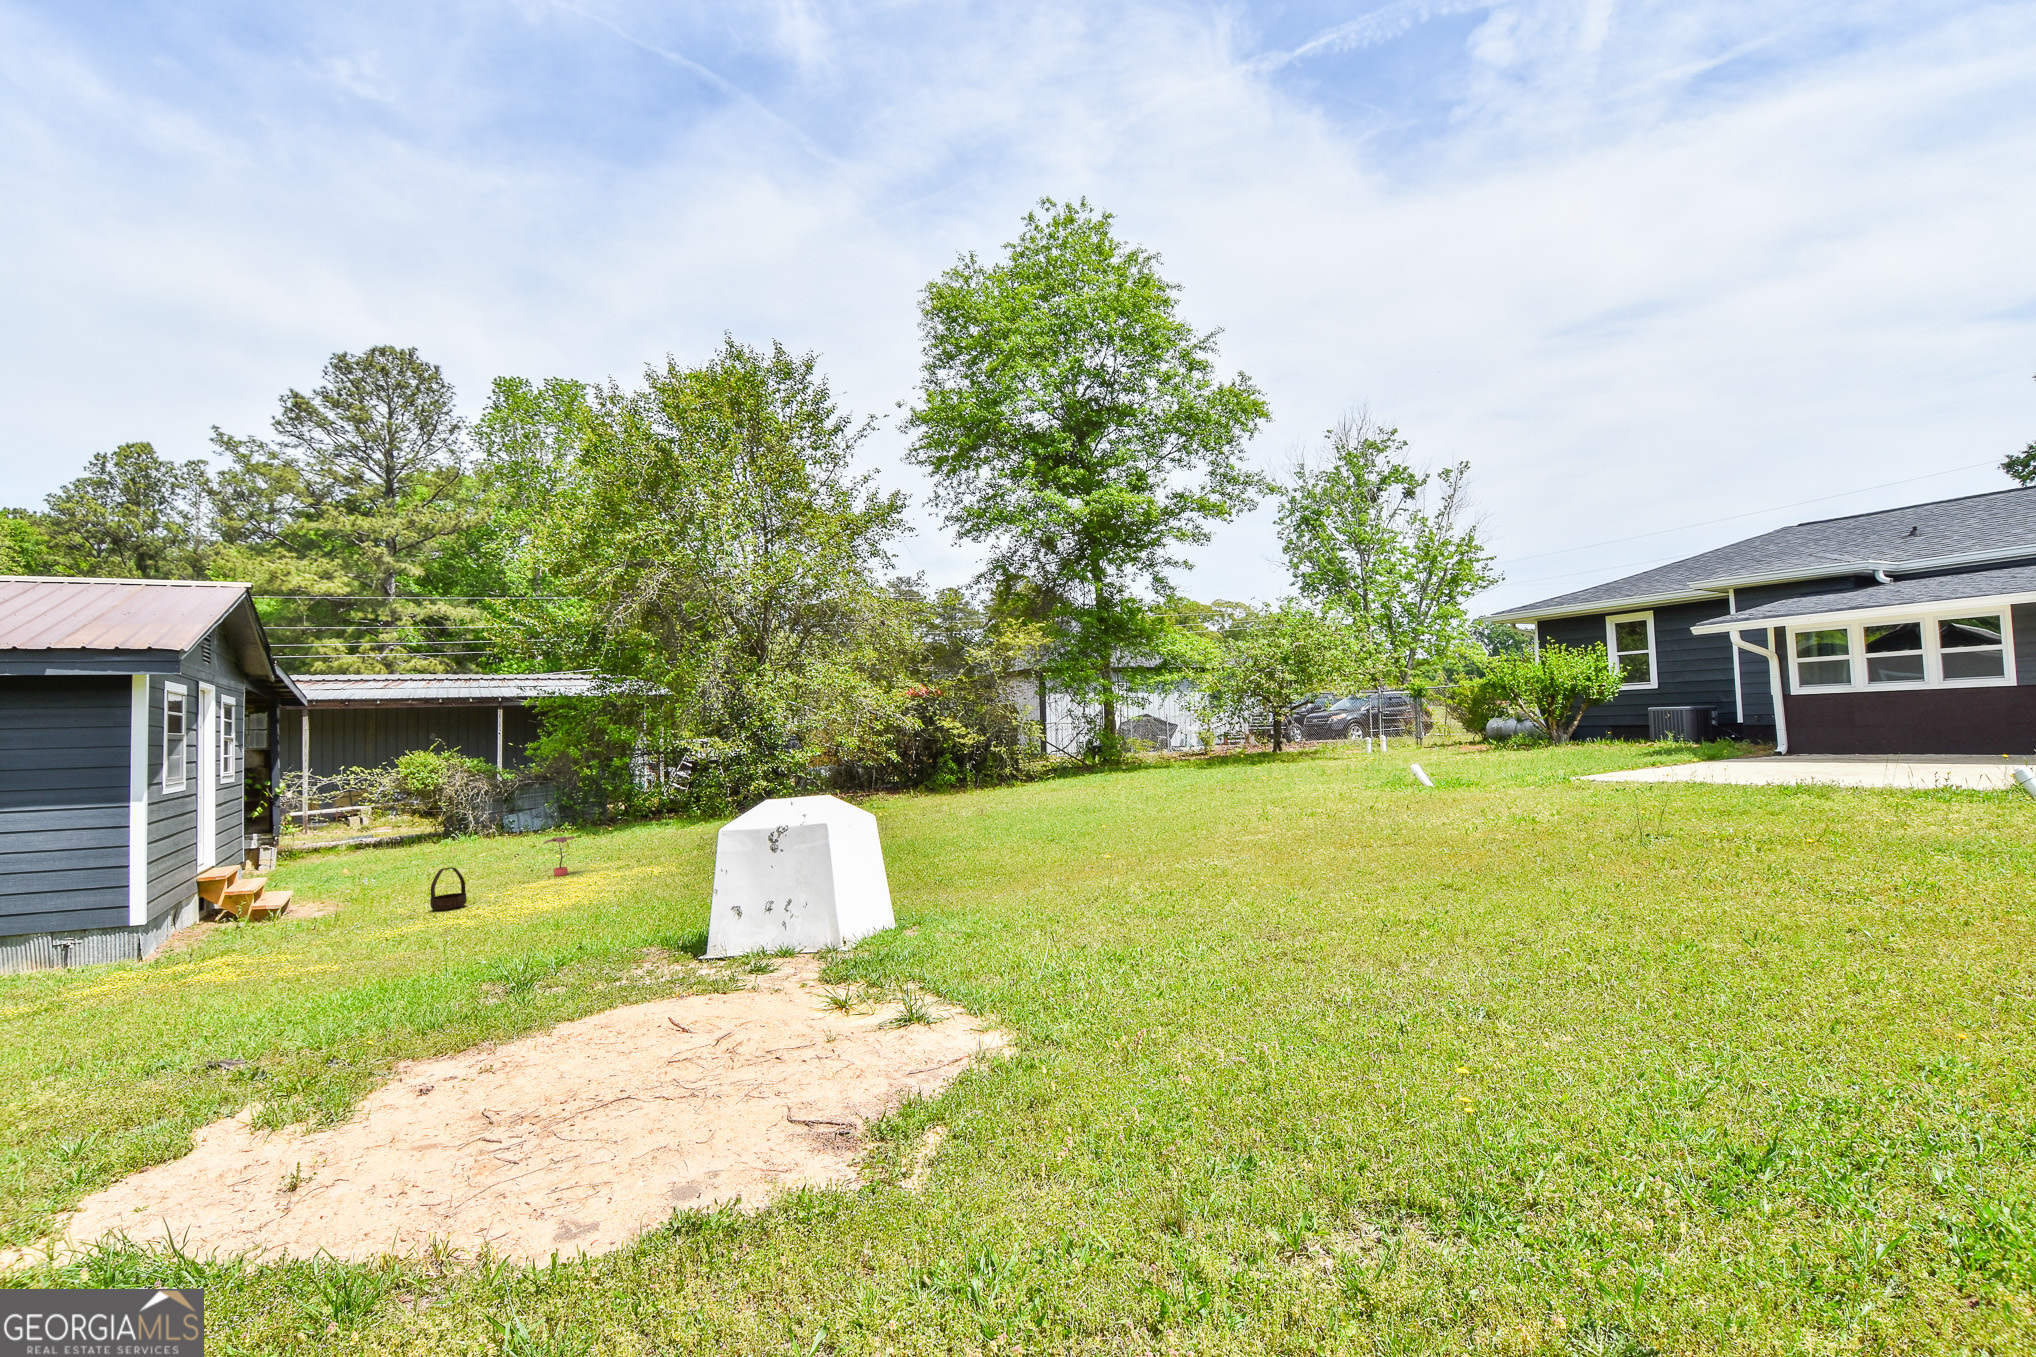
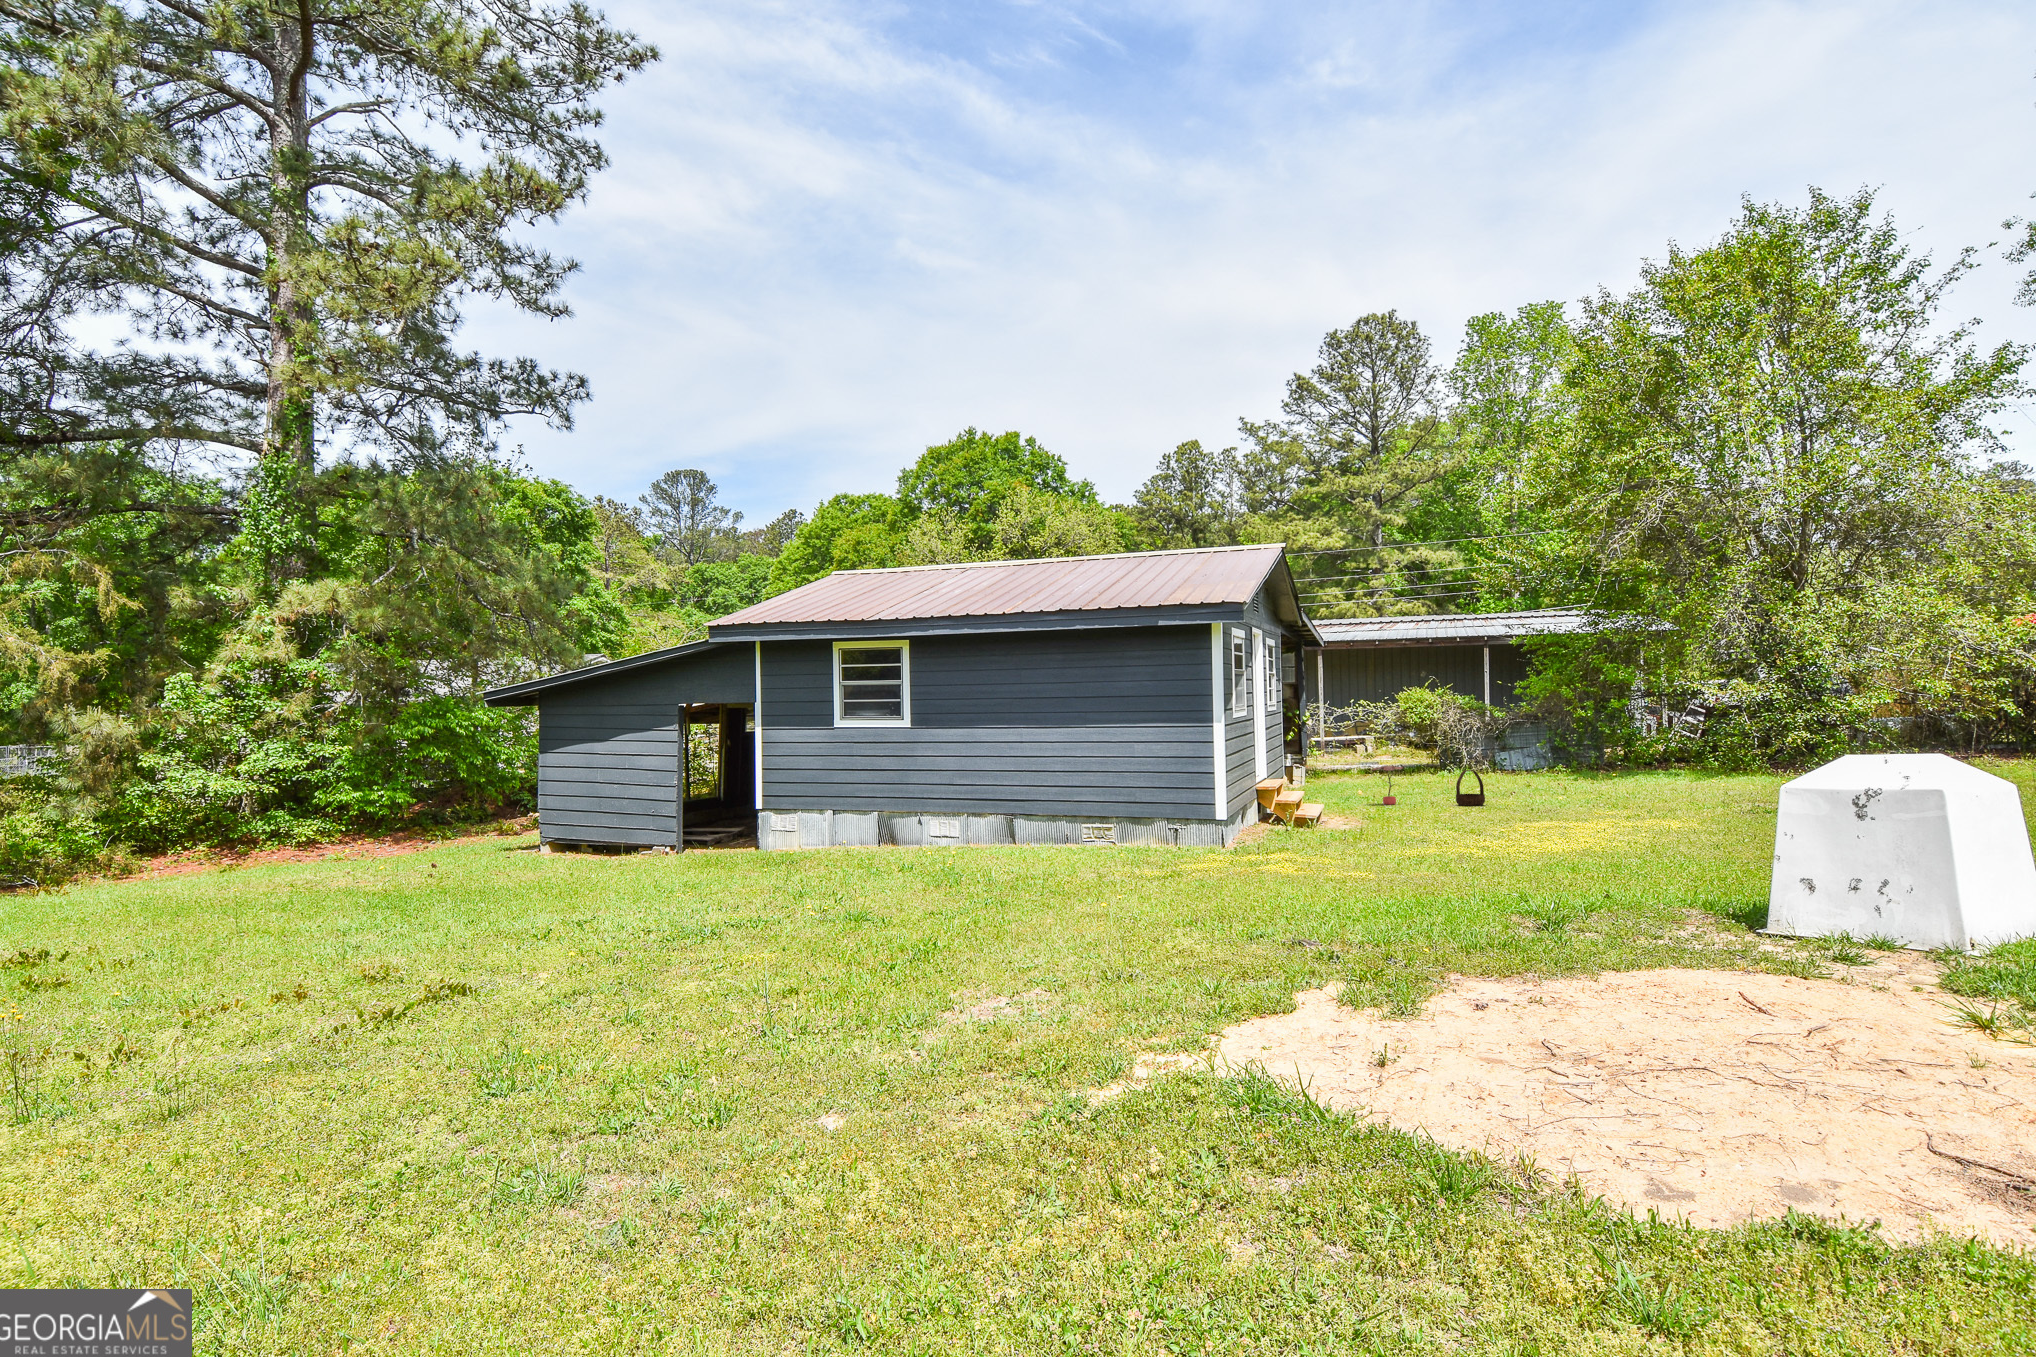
potted plant: present [544,837,575,876] -> present [1373,766,1403,805]

